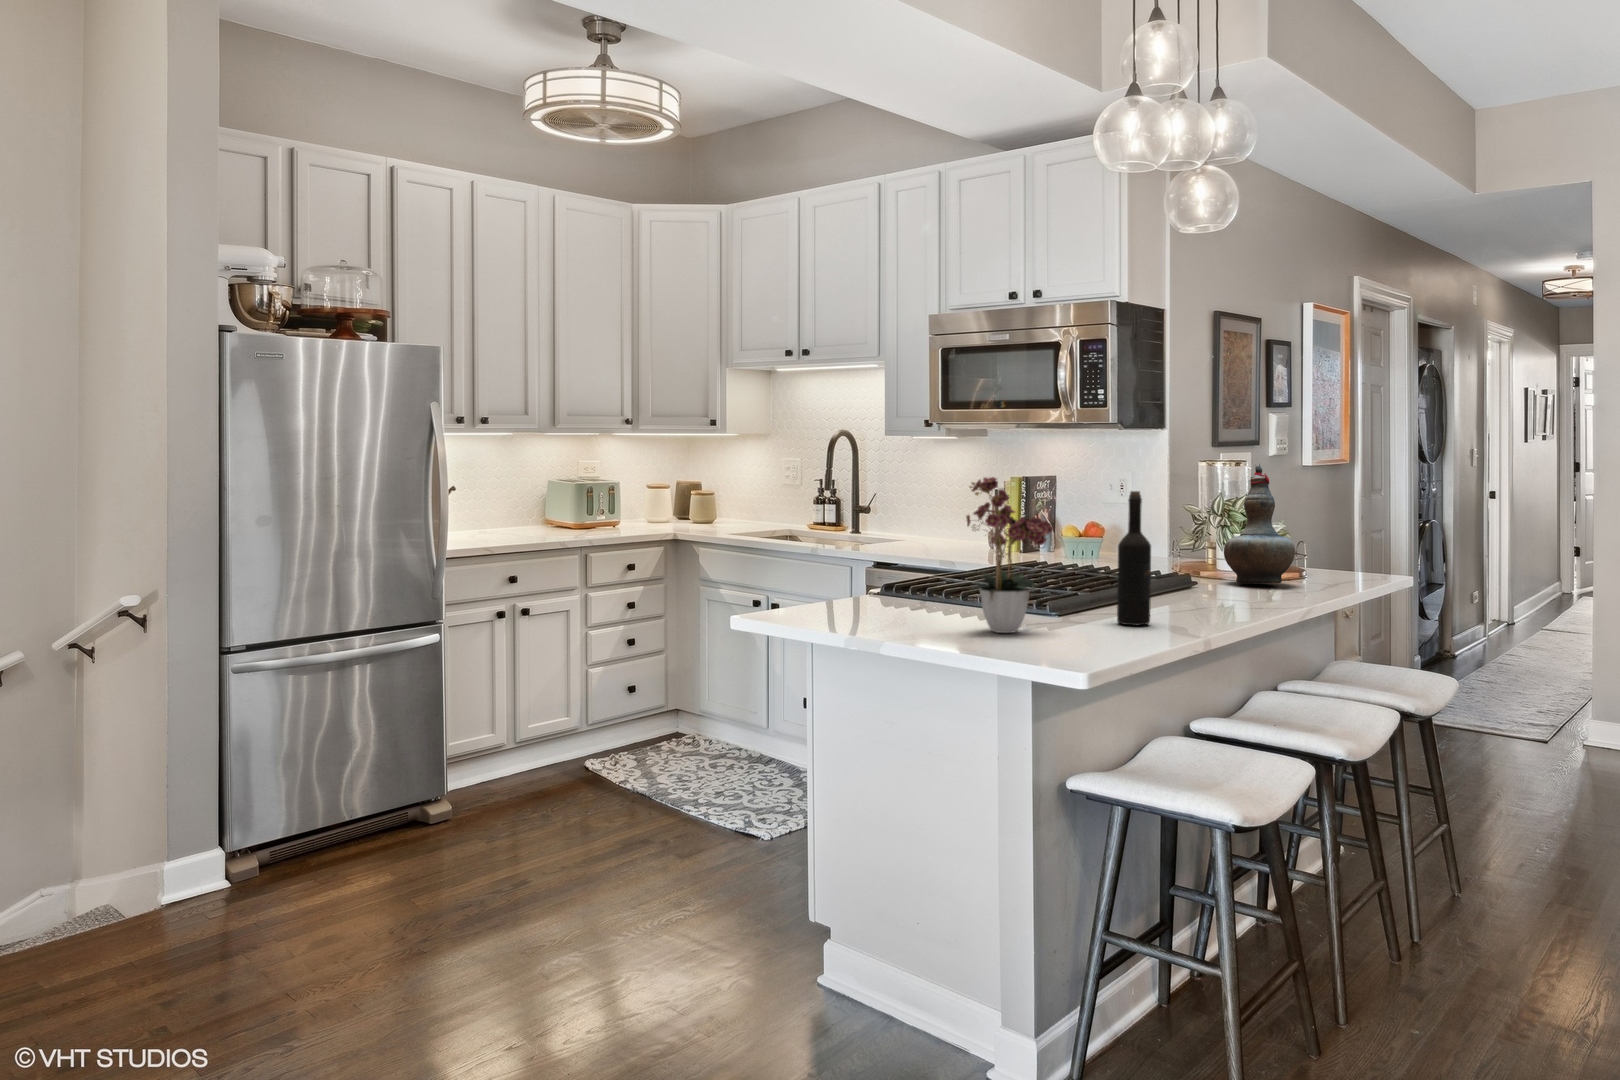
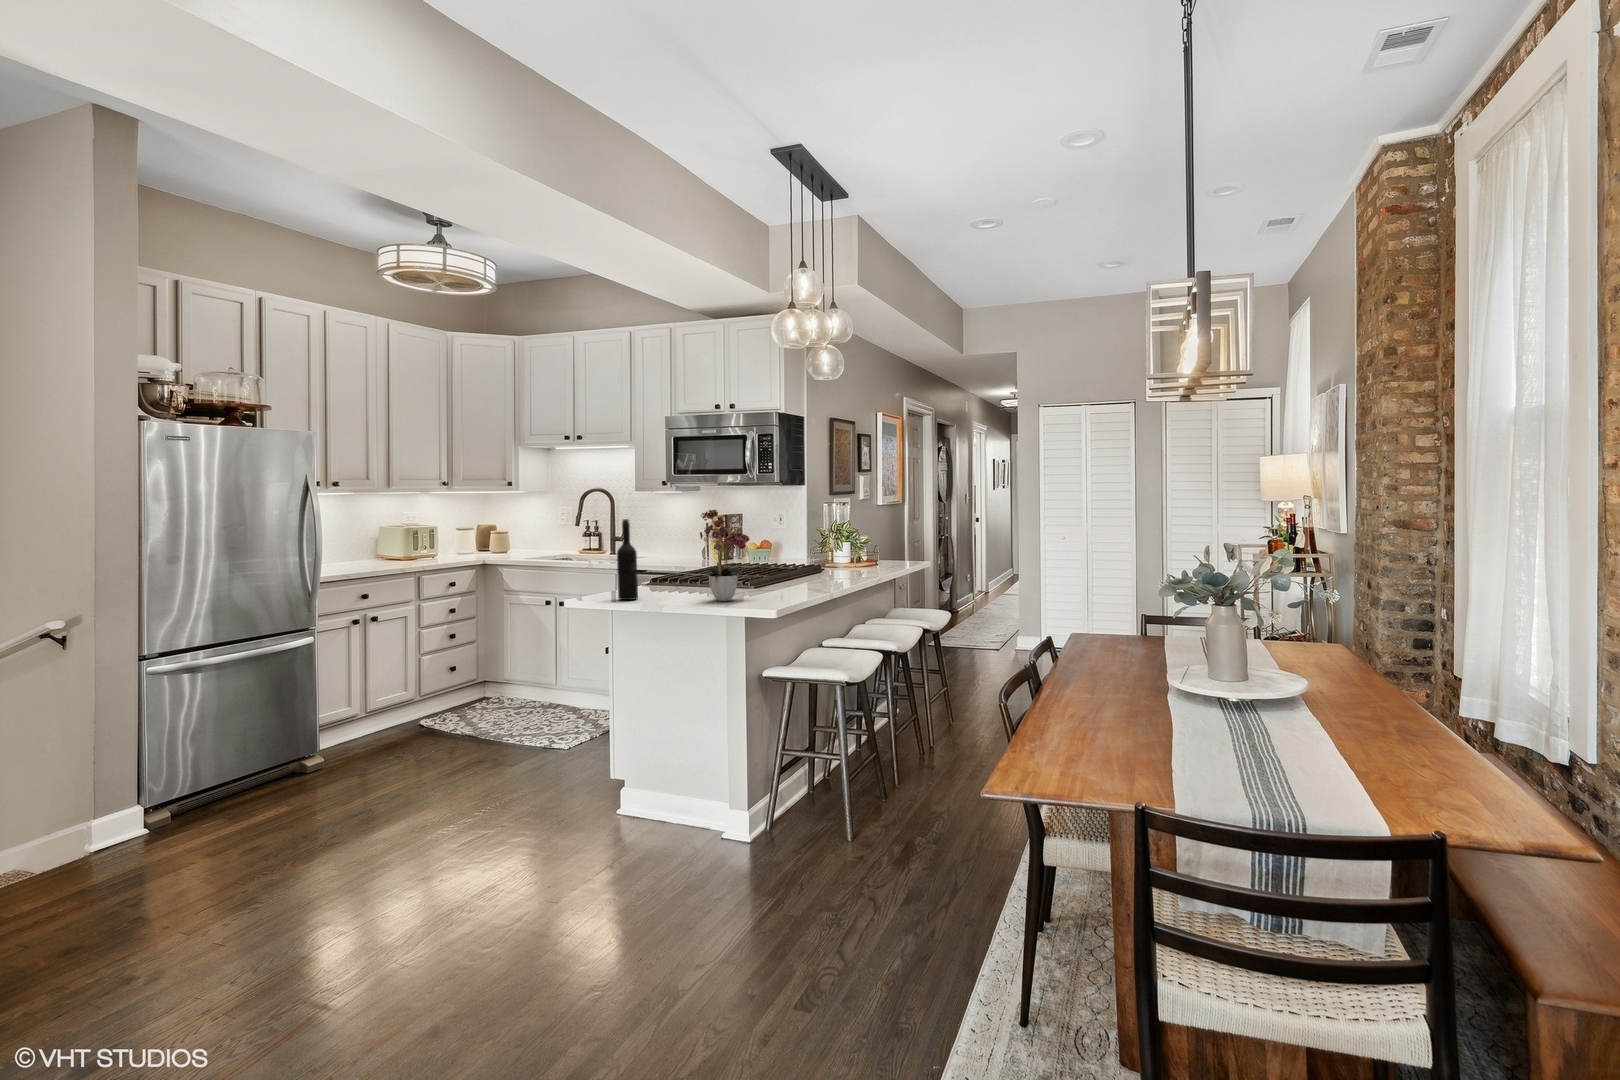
decorative vase: present [1224,464,1295,583] -> none [840,502,878,571]
wine bottle: present [1117,491,1151,625] -> present [617,519,638,600]

